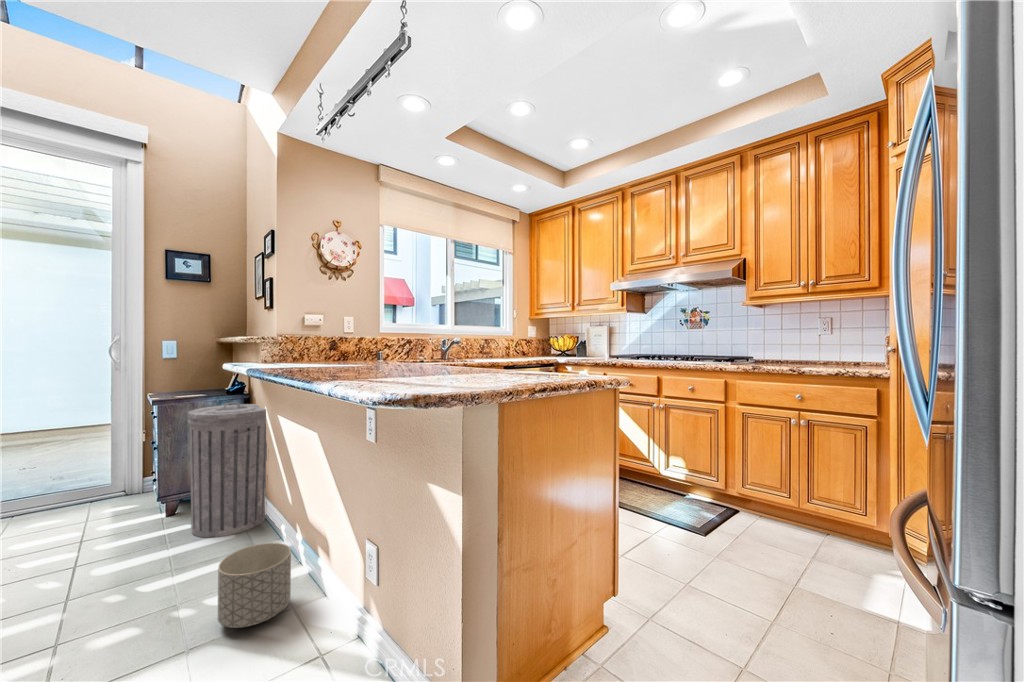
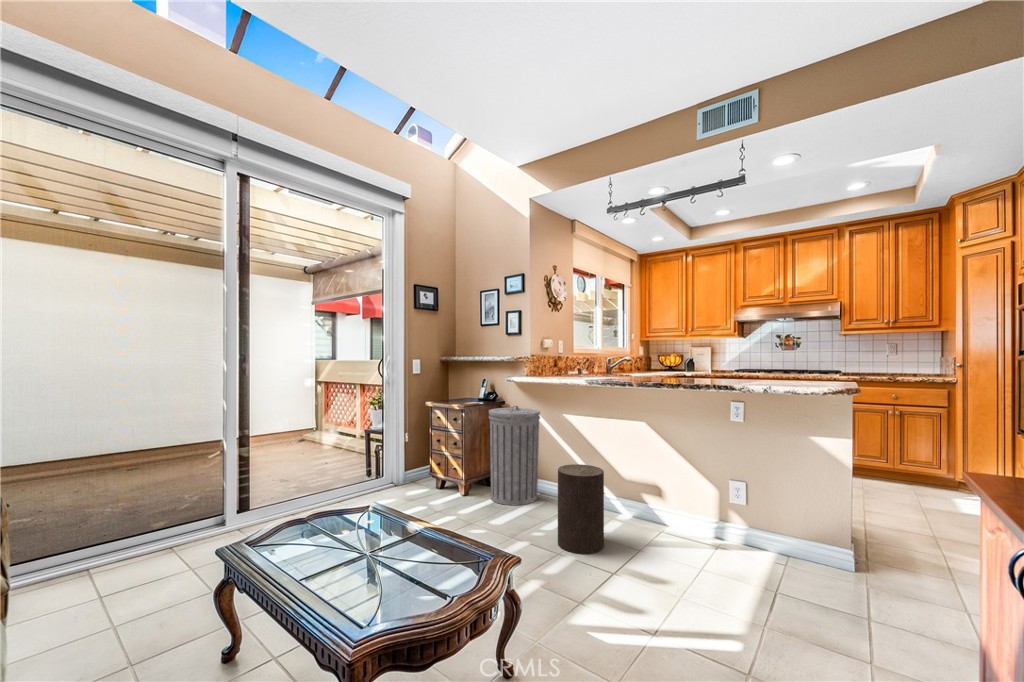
stool: none [87,498,186,653] -> present [558,464,604,554]
planter: present [218,543,291,628] -> none [622,492,663,539]

